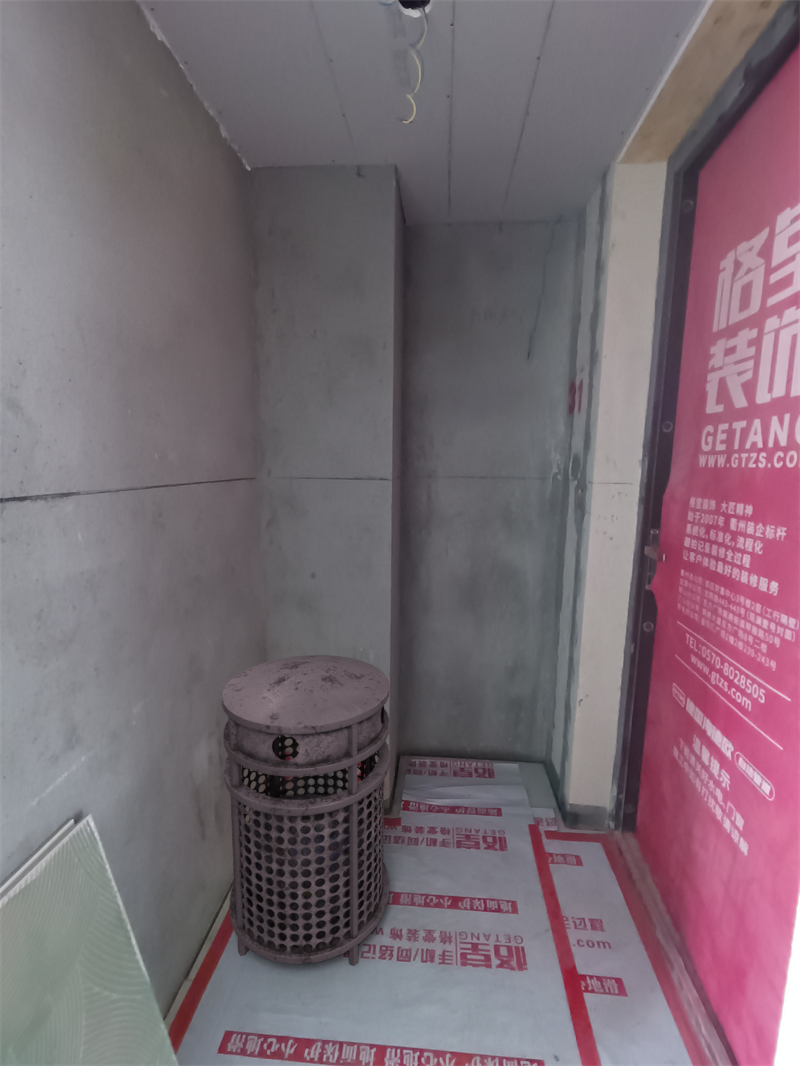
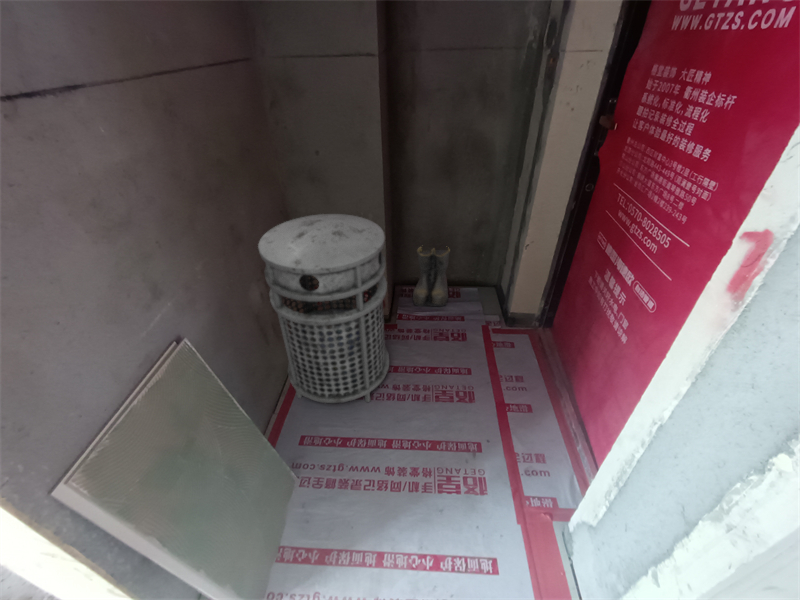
boots: none [423,701,475,796] -> present [413,247,450,306]

